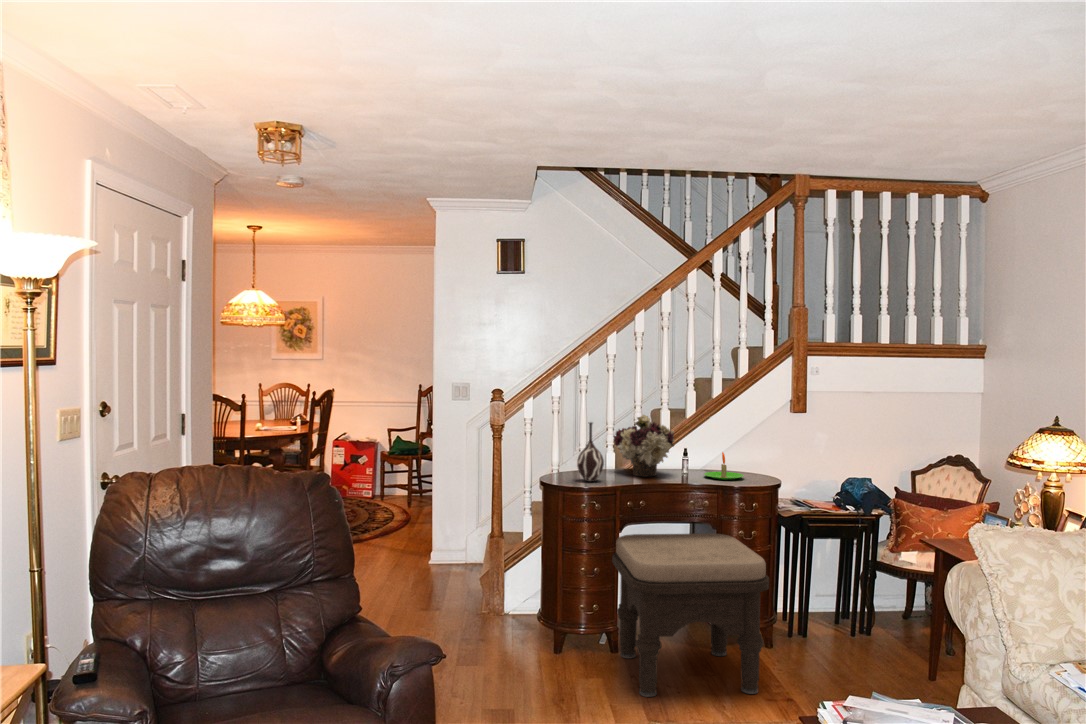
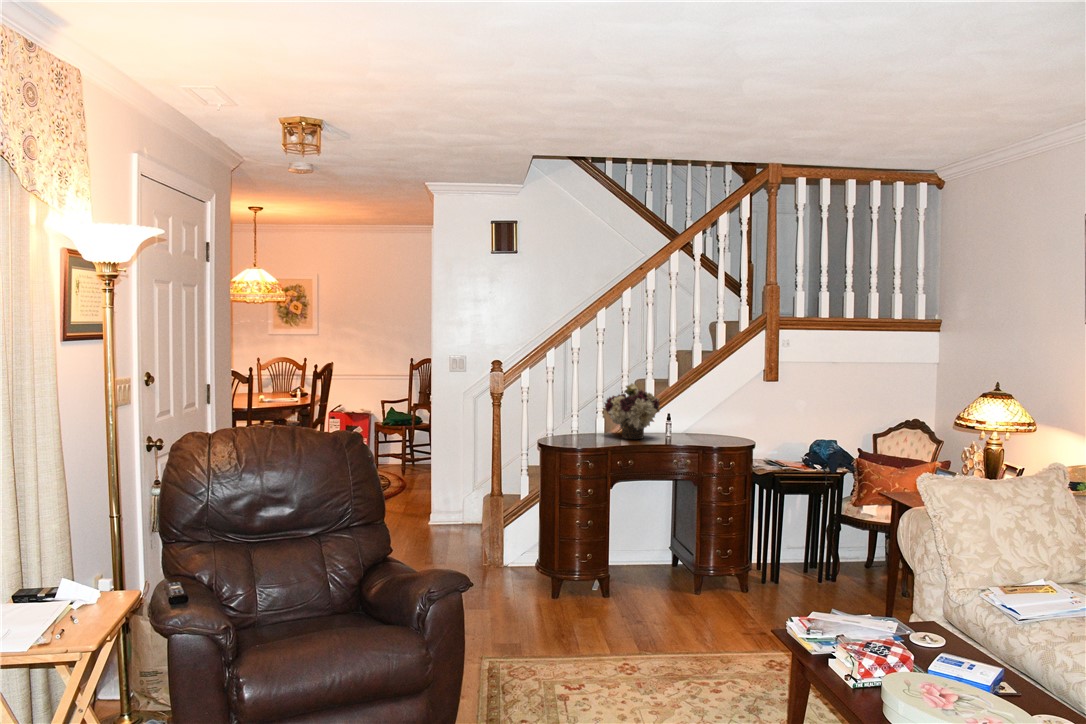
vase: present [577,422,604,482] -> none [573,390,597,444]
candle: present [704,452,744,480] -> none [686,416,723,442]
ottoman: present [612,533,769,697] -> none [605,489,746,632]

